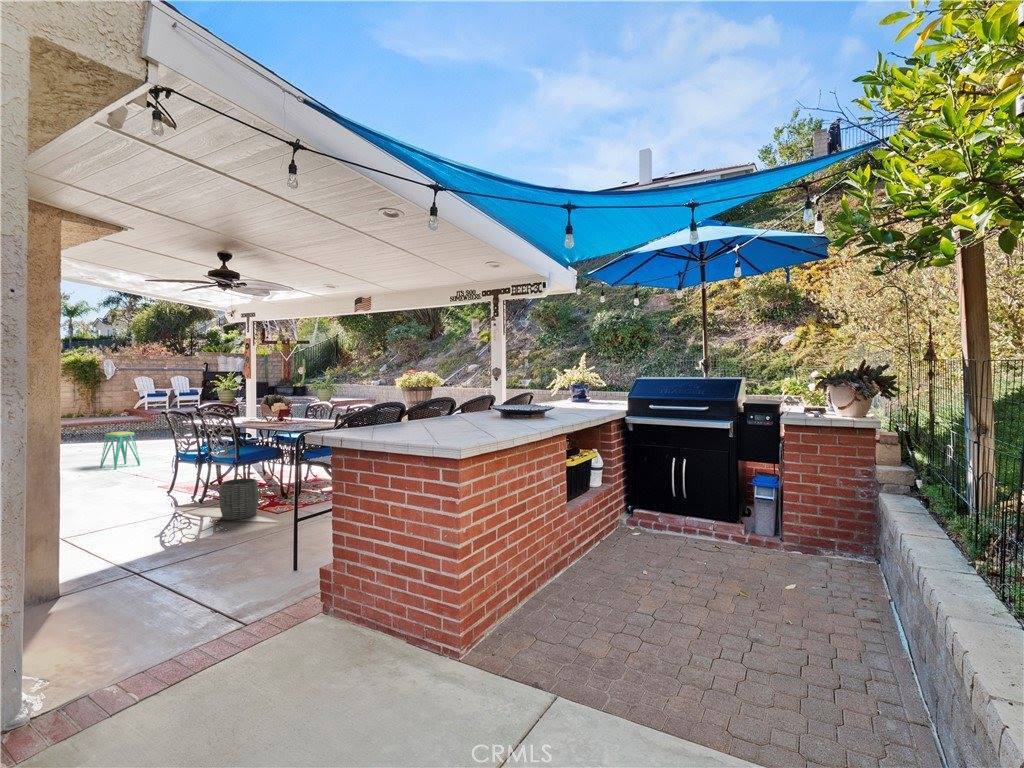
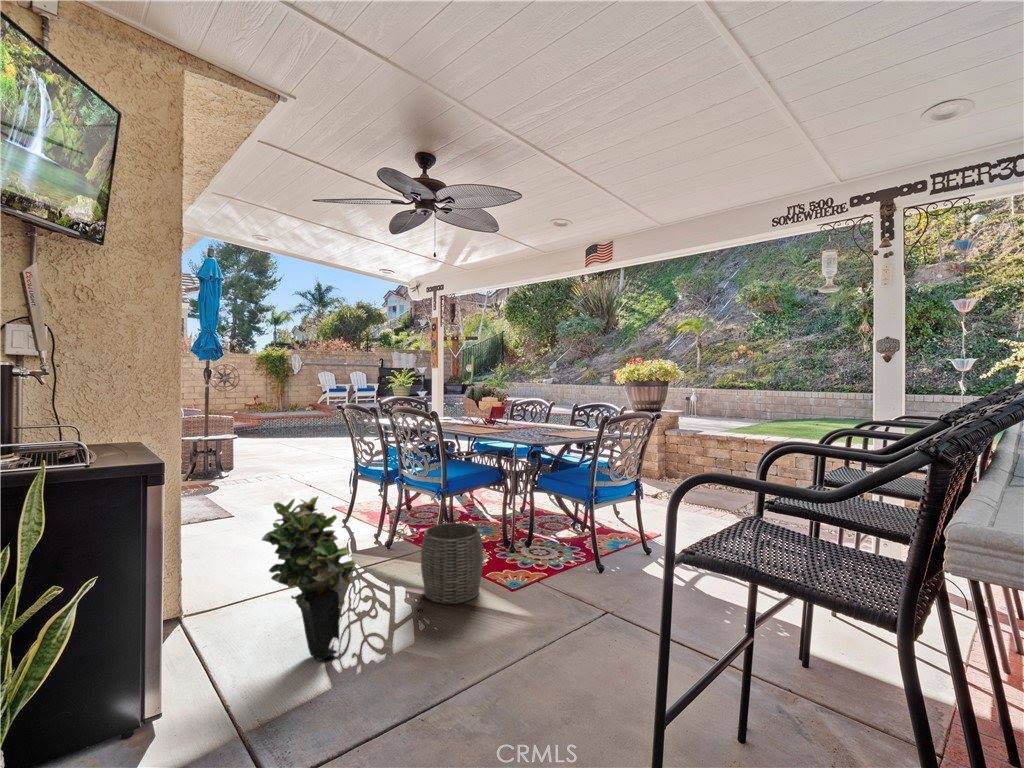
stool: present [100,431,140,469] -> none [274,429,316,475]
potted plant: none [122,463,177,542] -> present [262,496,355,661]

